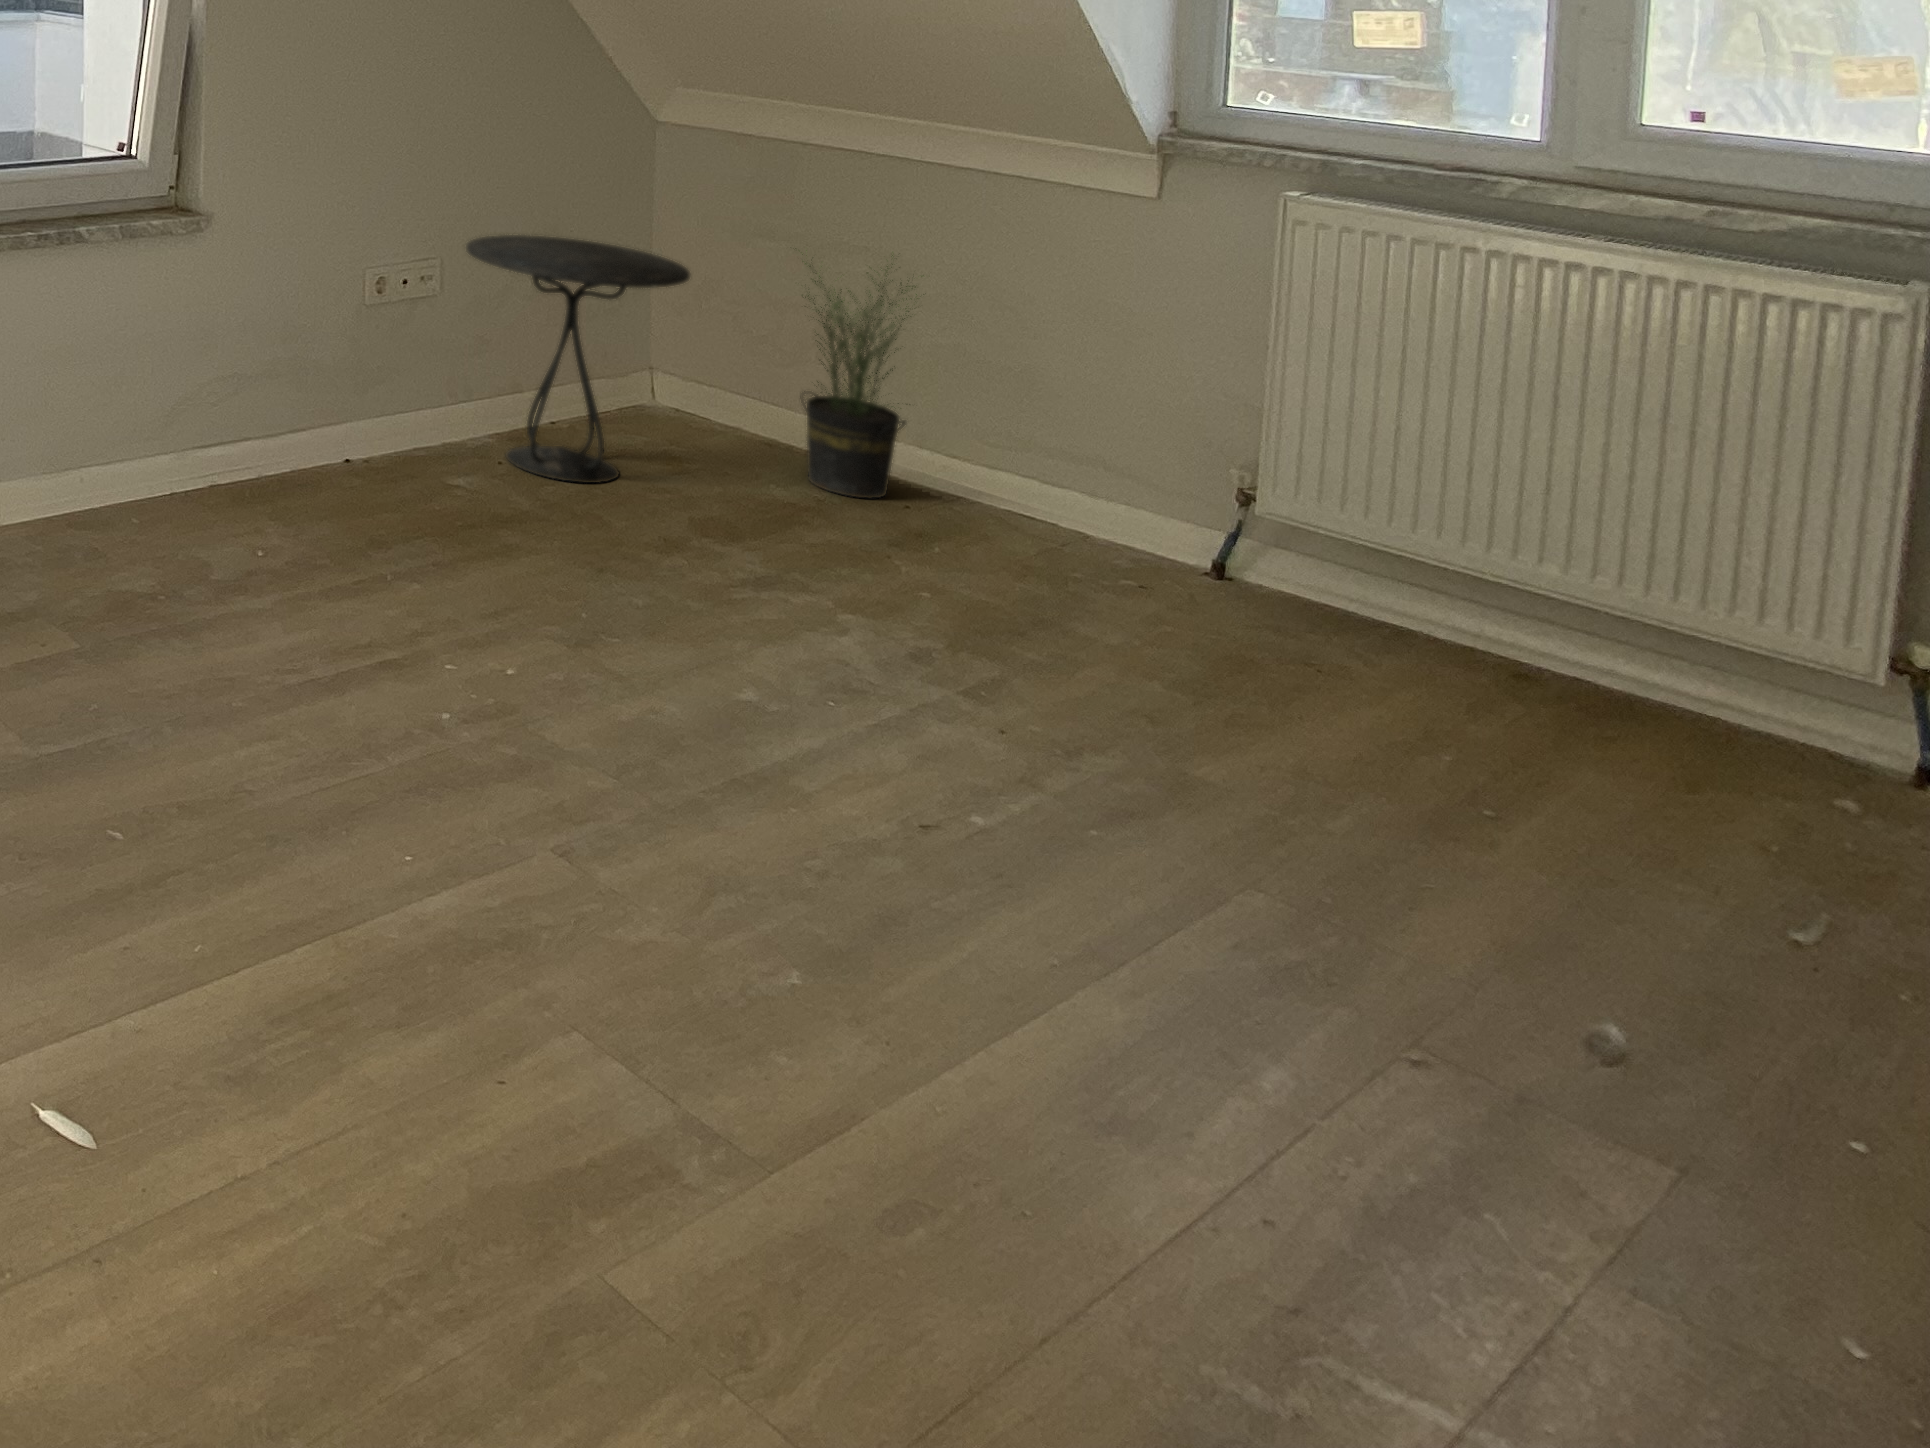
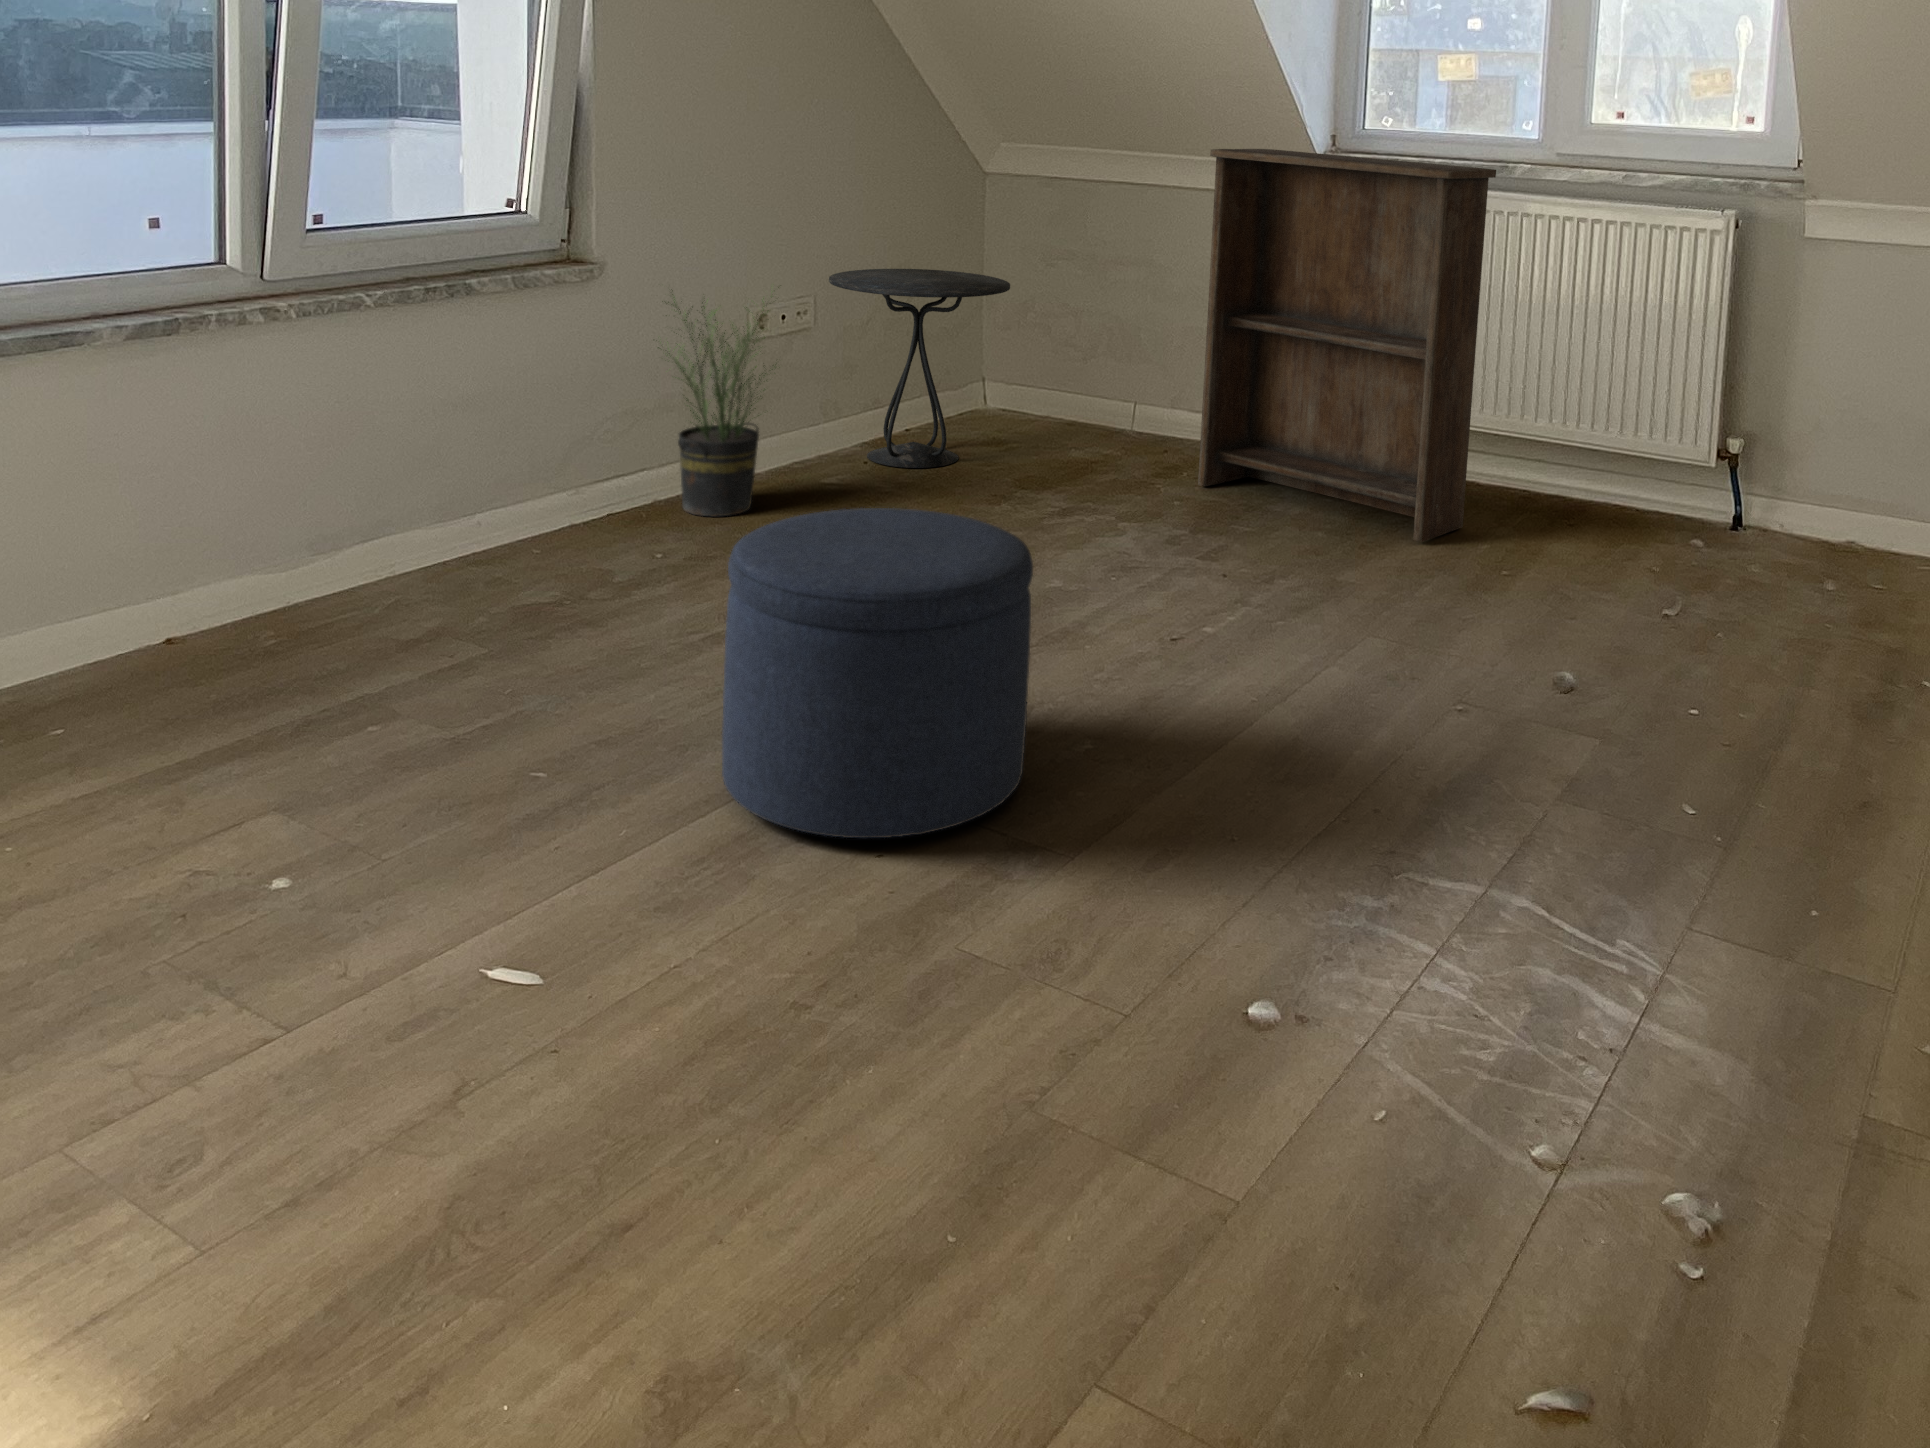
bookshelf: none [952,131,1457,724] -> present [1198,149,1496,542]
potted plant: present [800,250,924,498] -> present [658,287,780,517]
ottoman: none [309,582,707,1044] -> present [722,508,1033,838]

